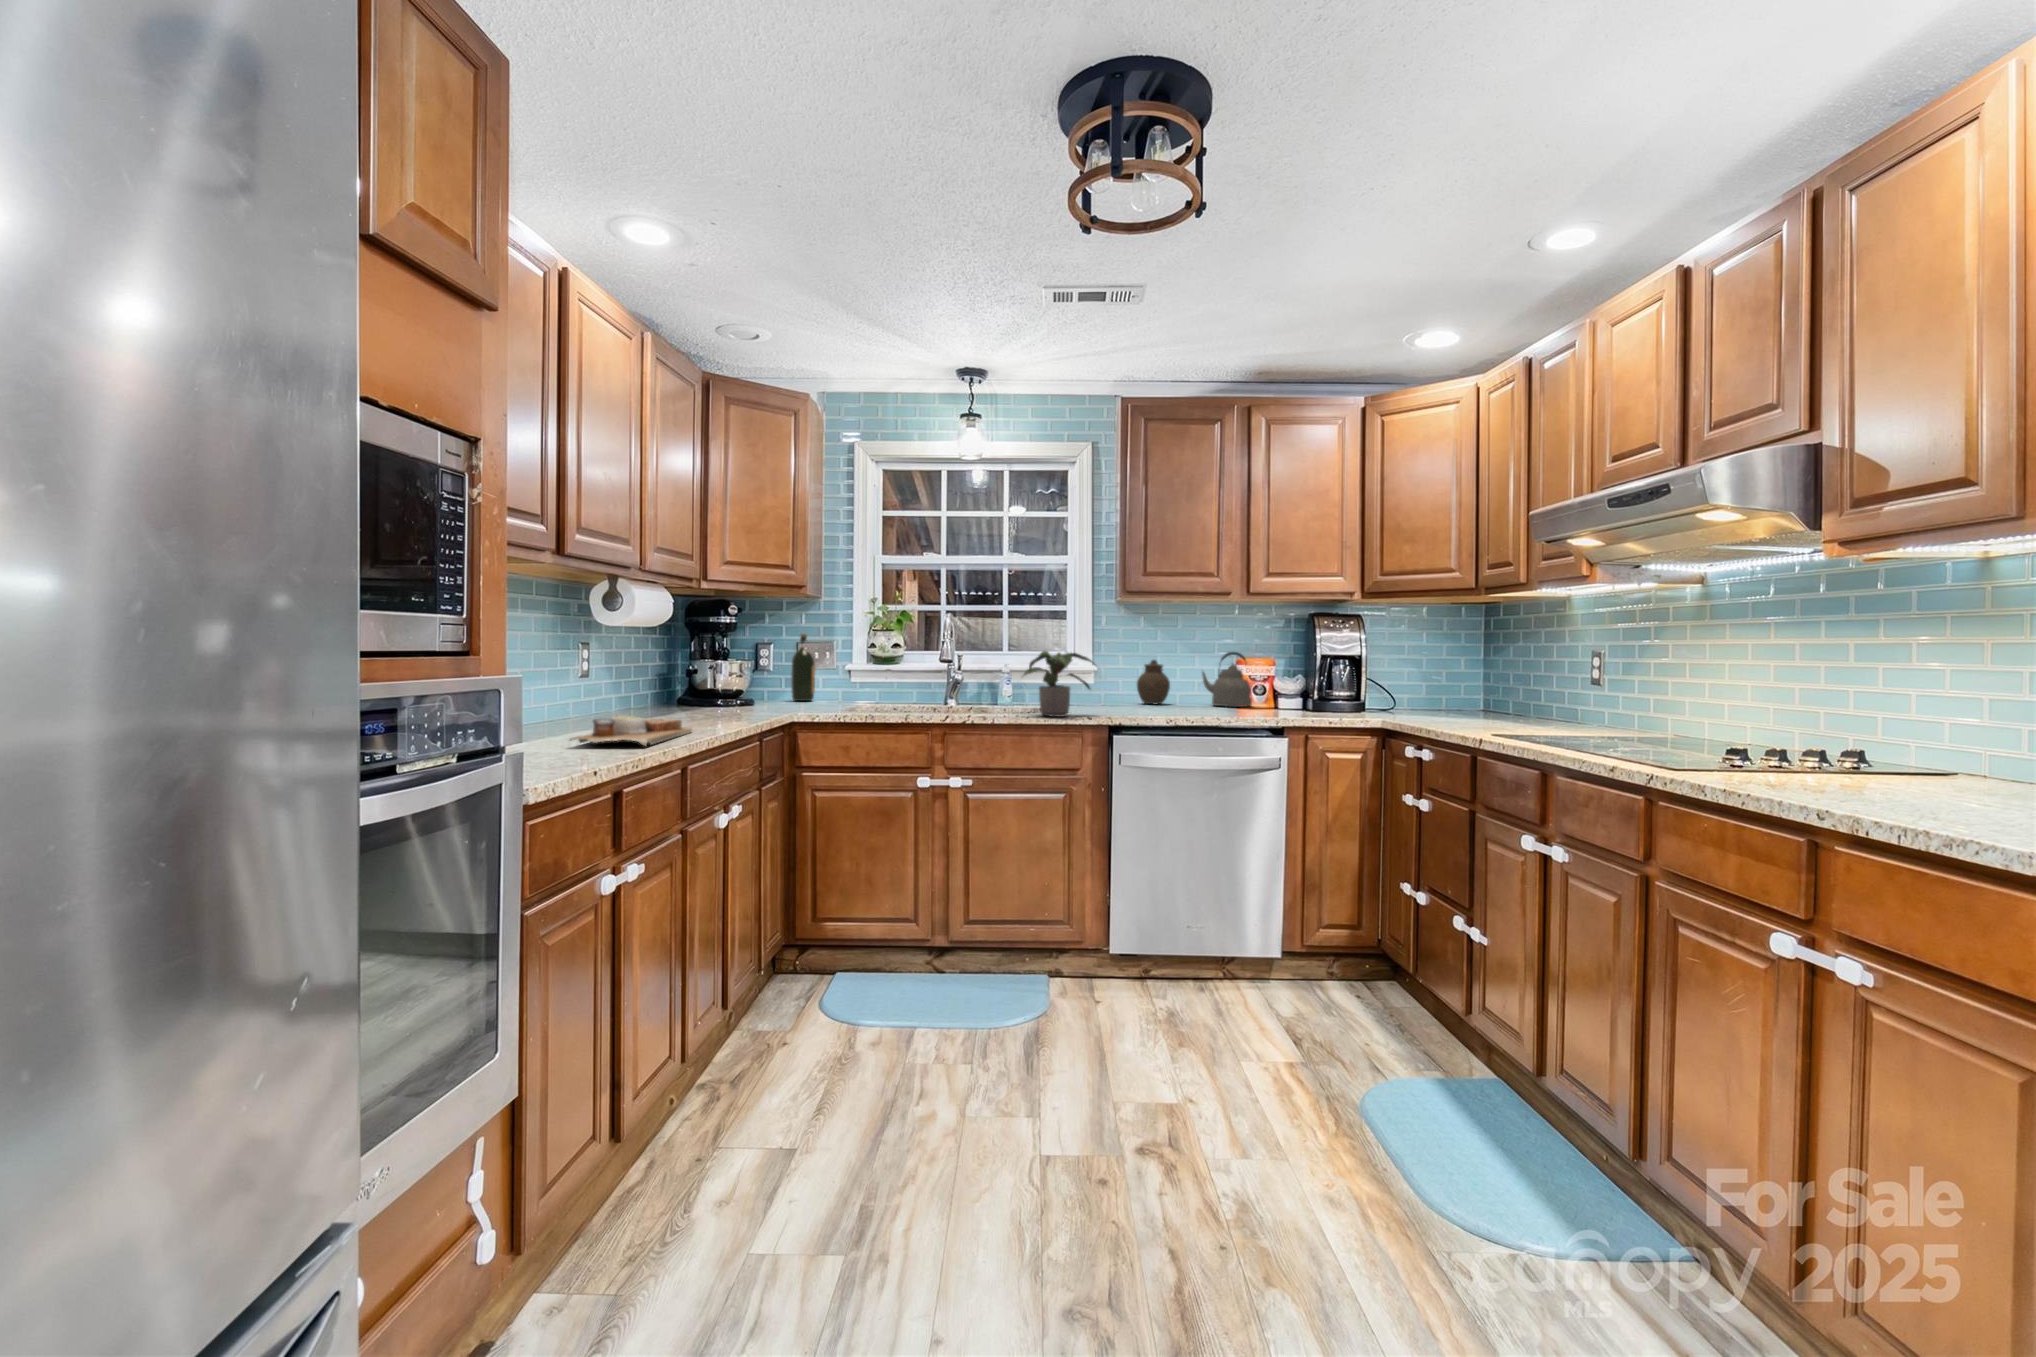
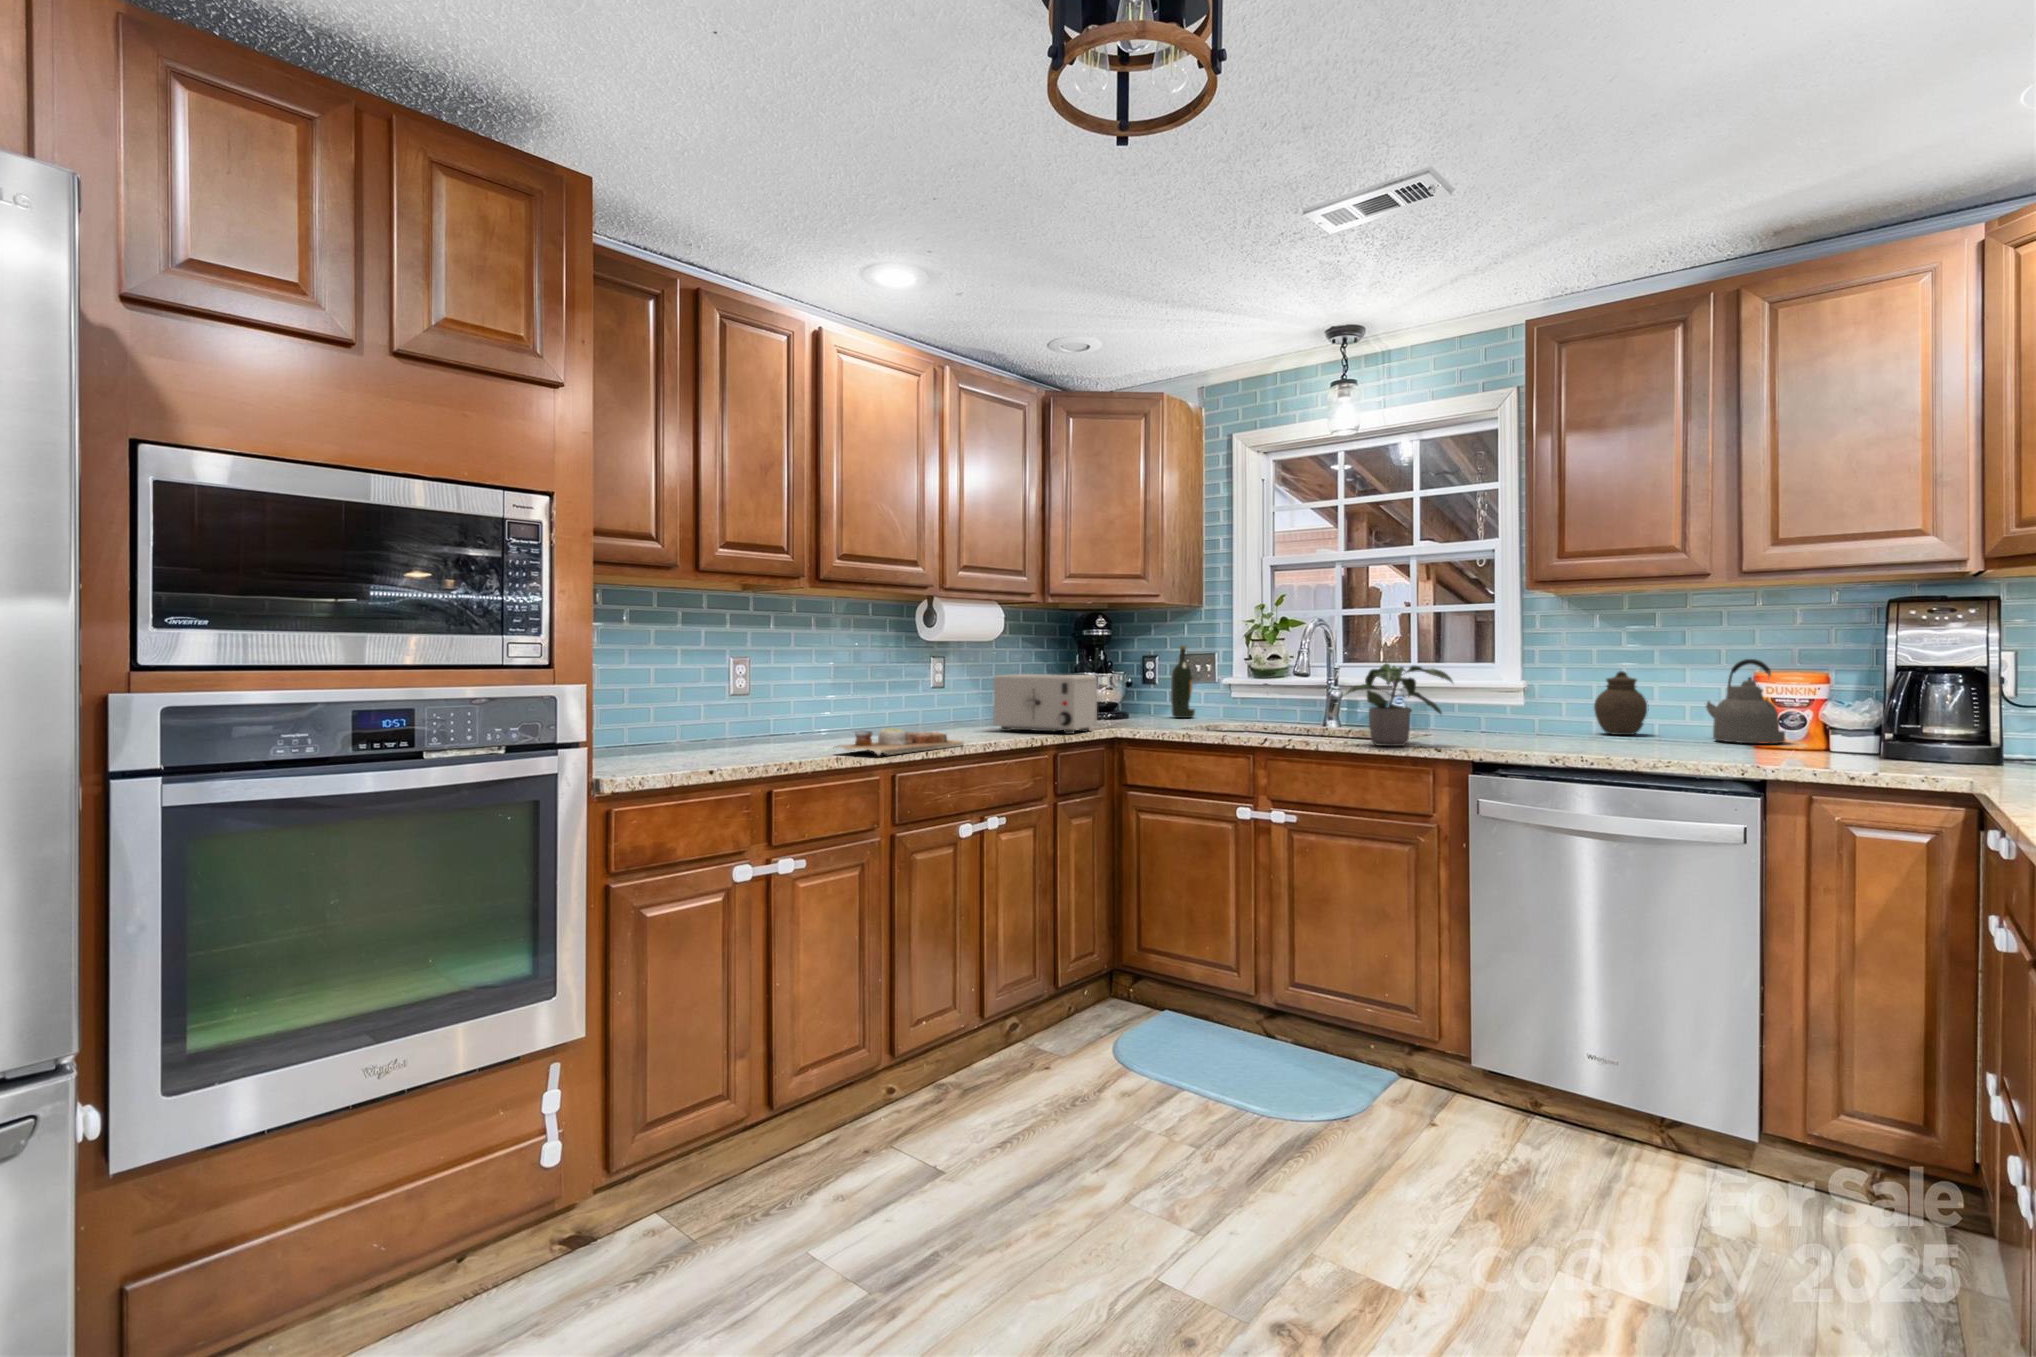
toaster: none [665,658,771,717] -> present [993,674,1097,734]

